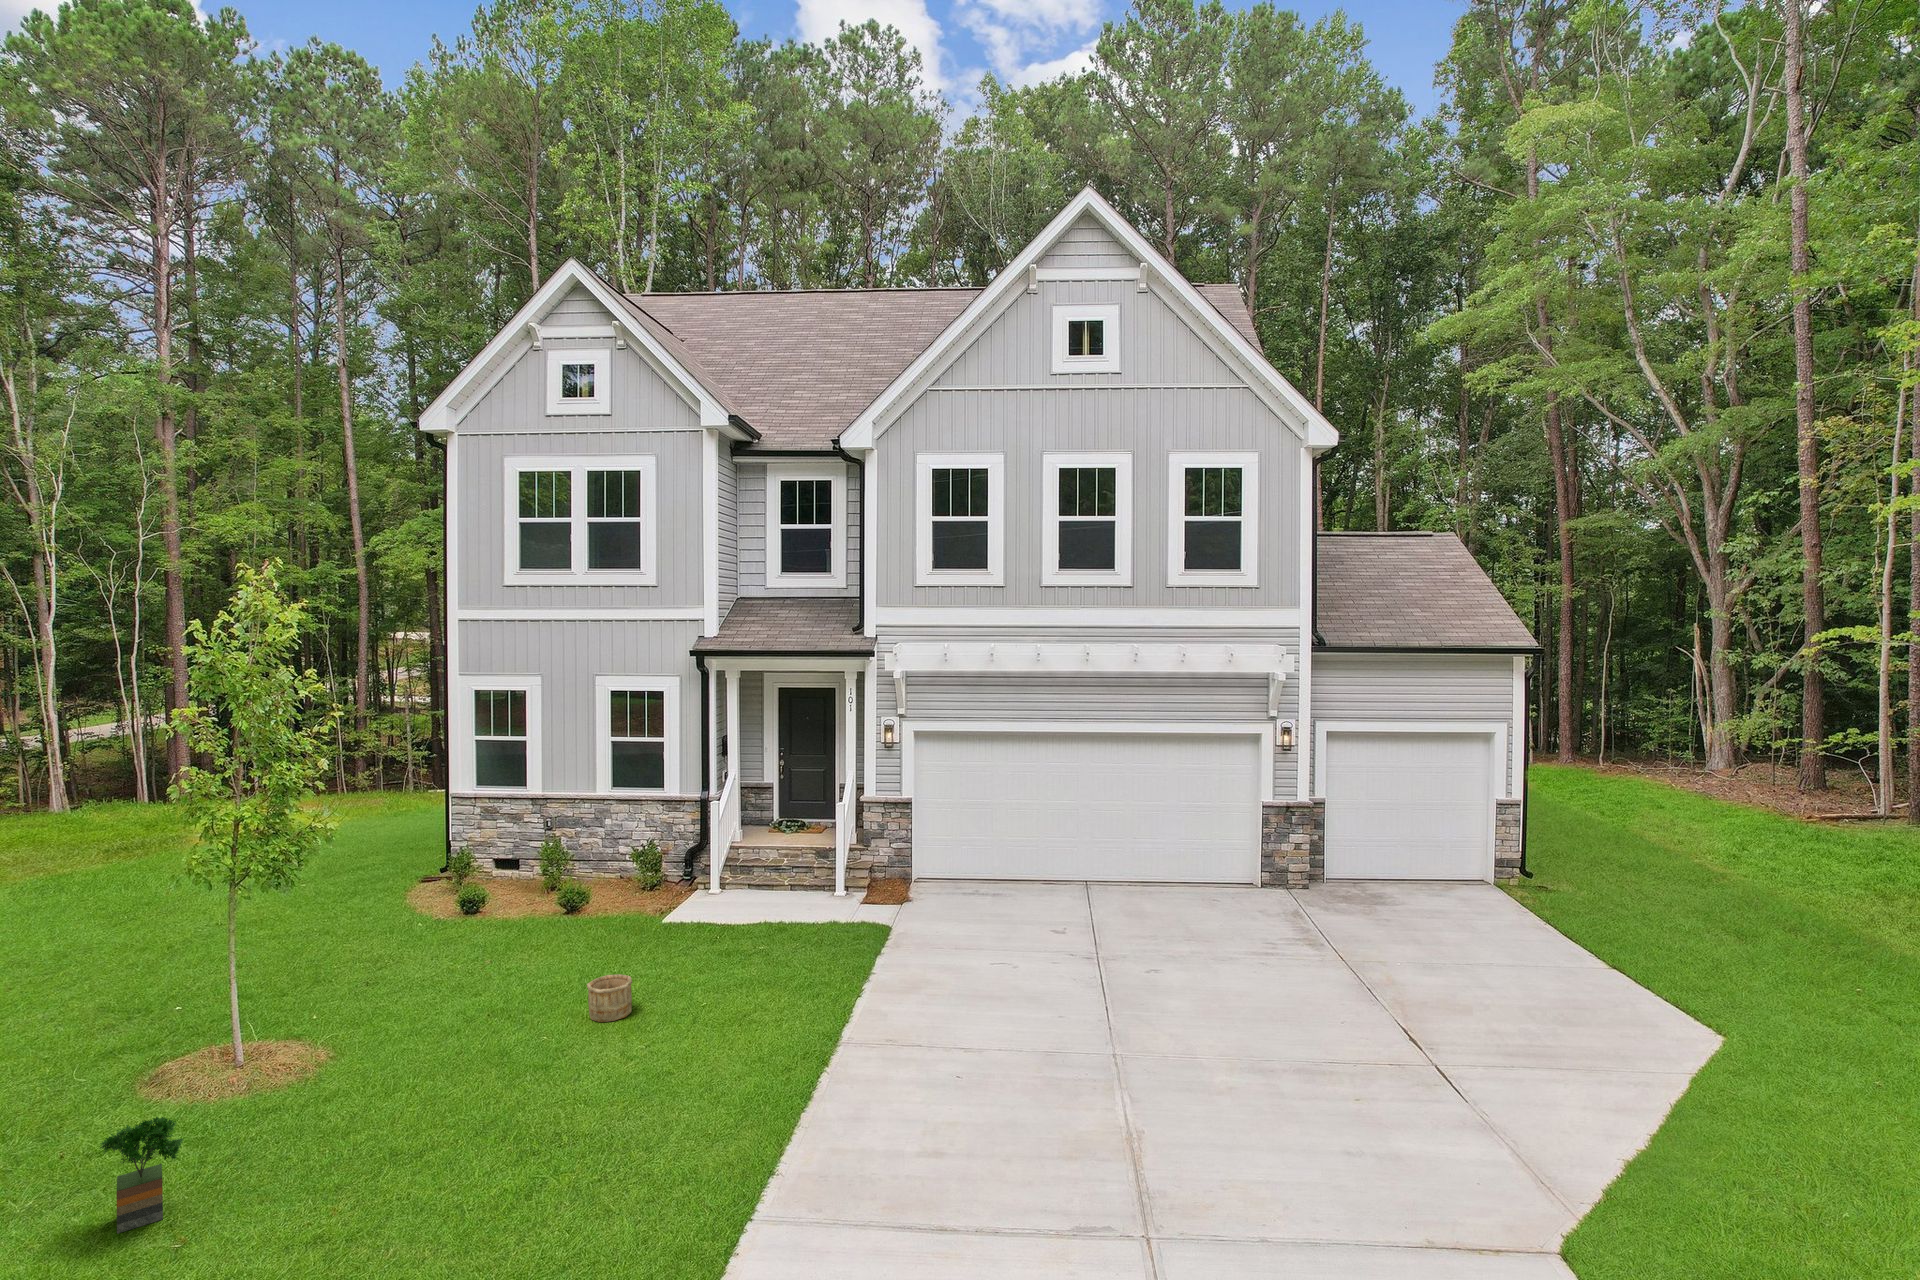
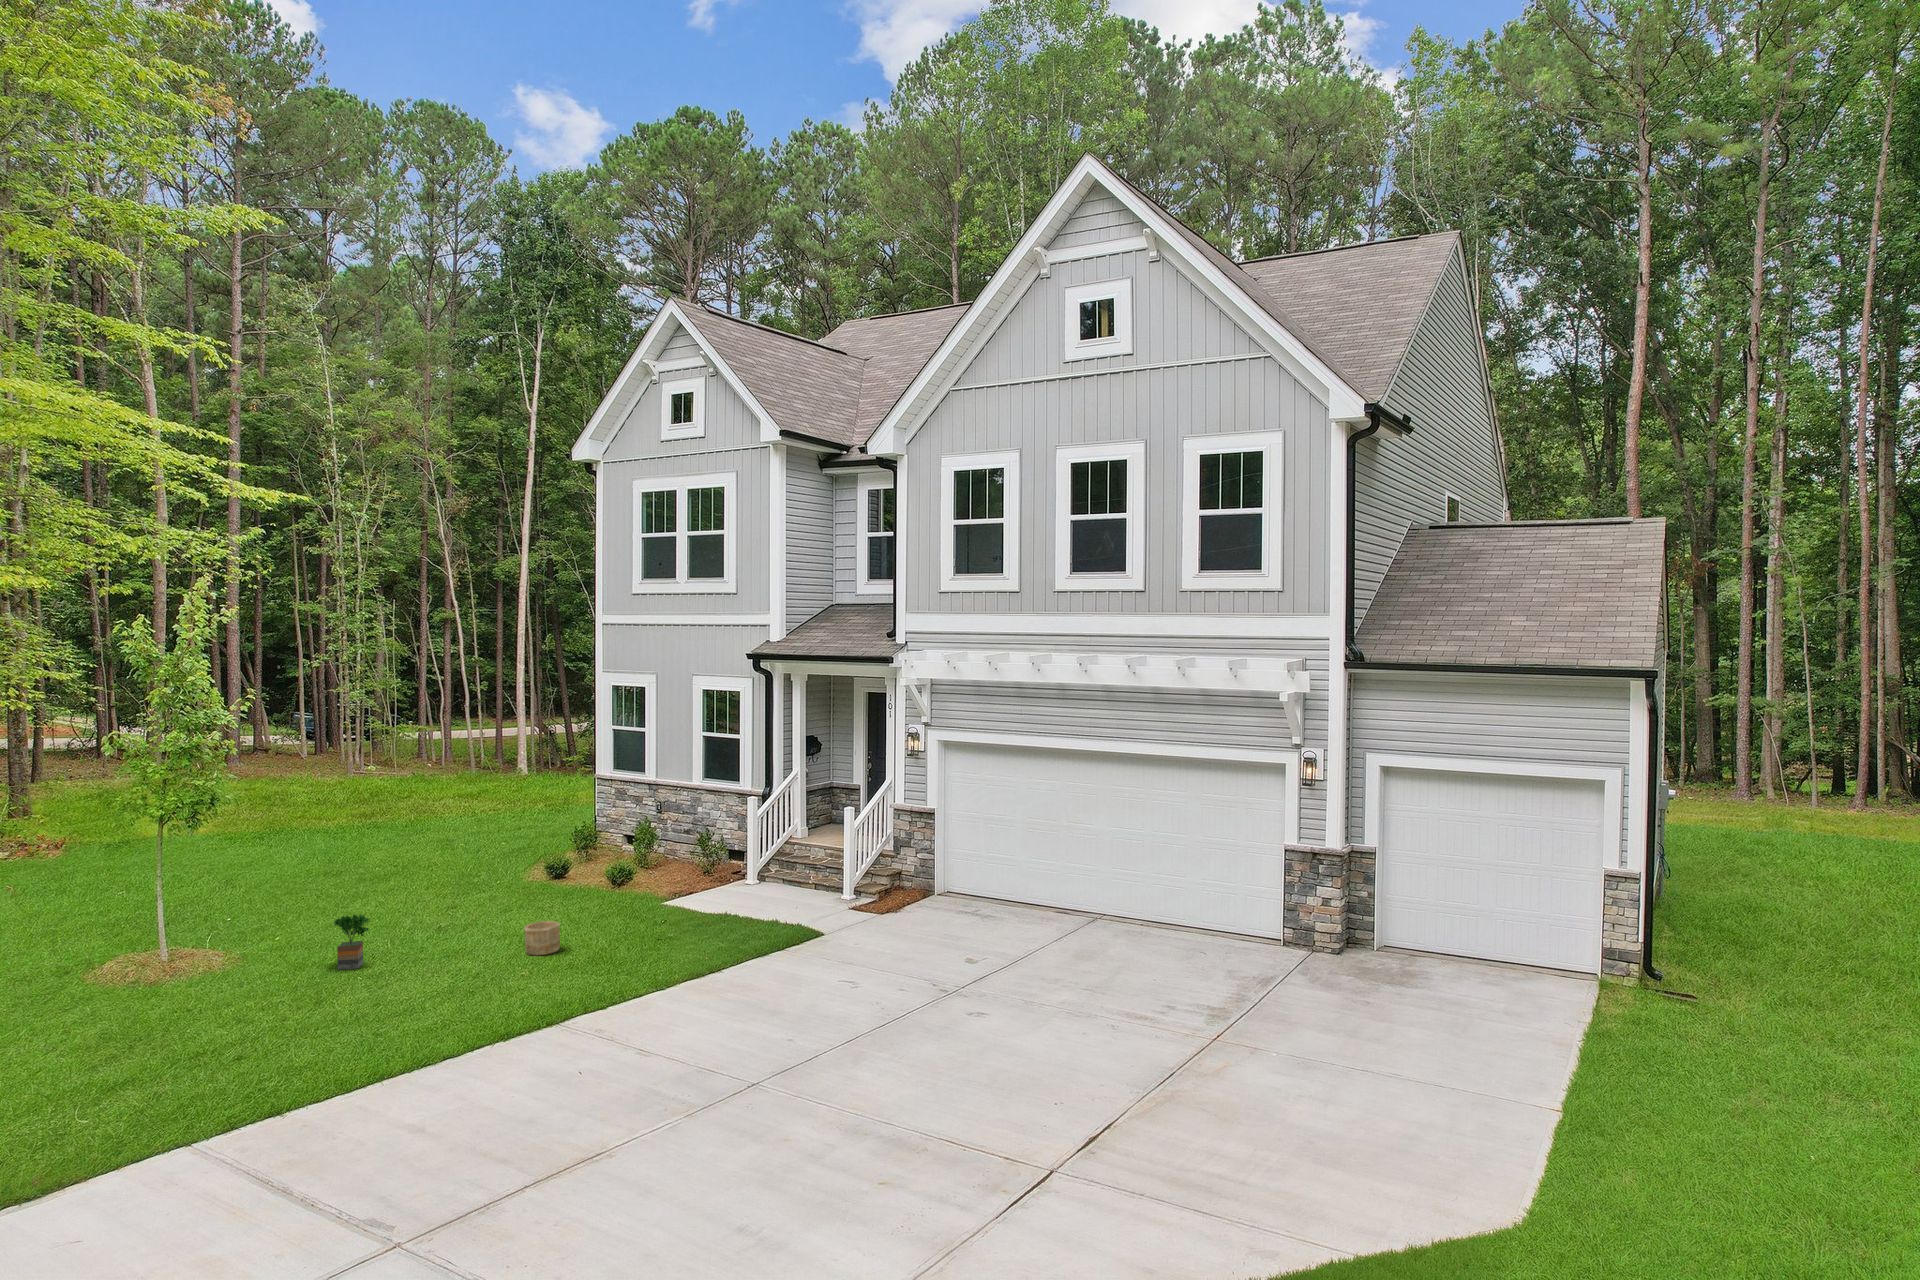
potted tree: present [100,1117,183,1233] -> present [334,915,369,970]

